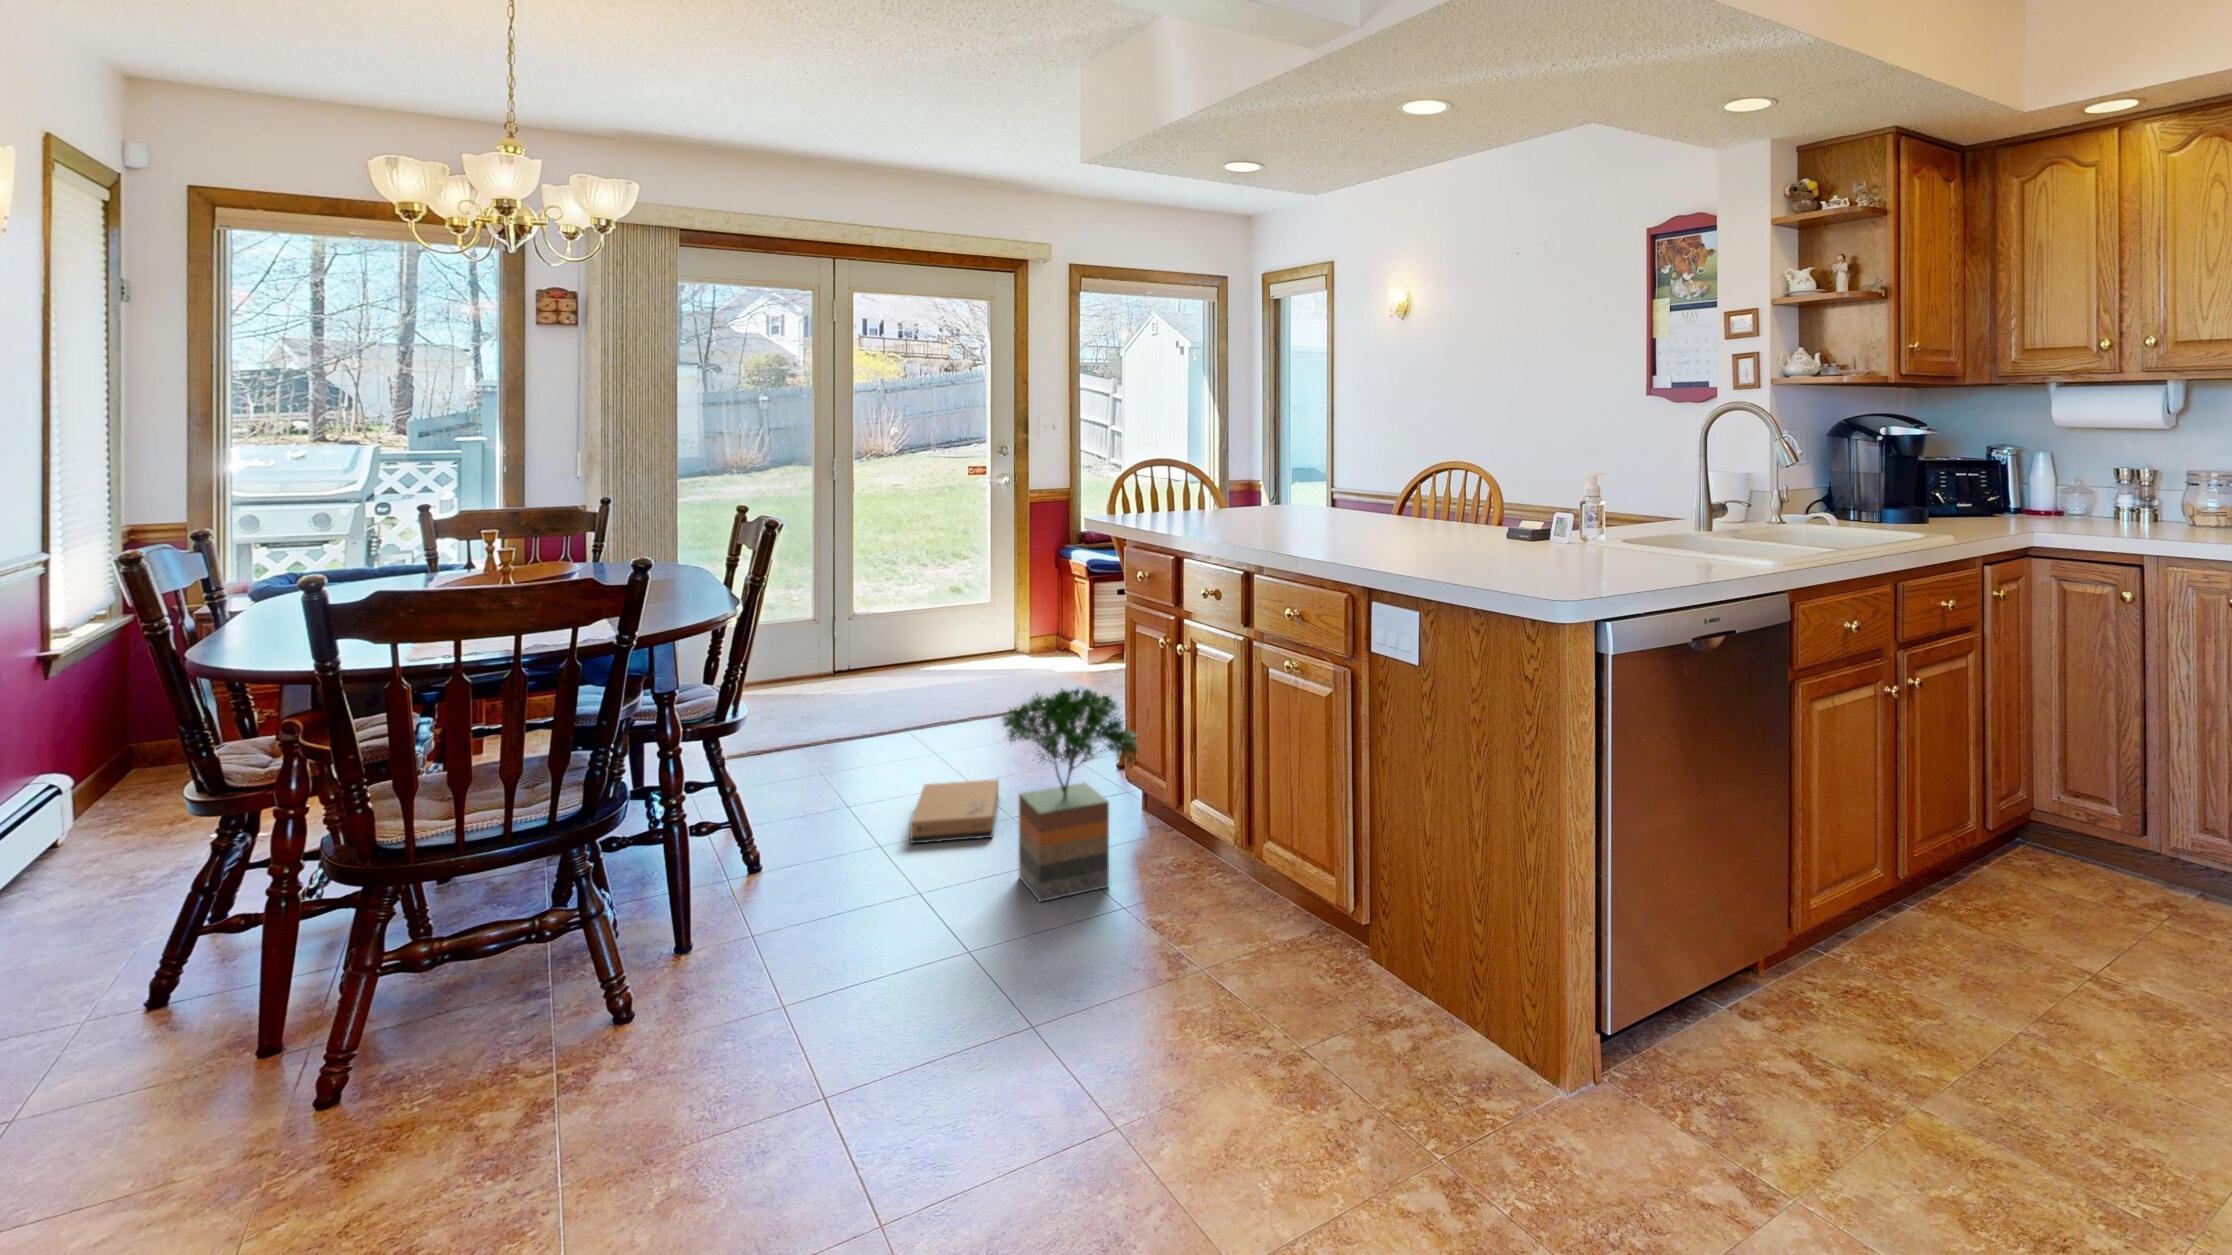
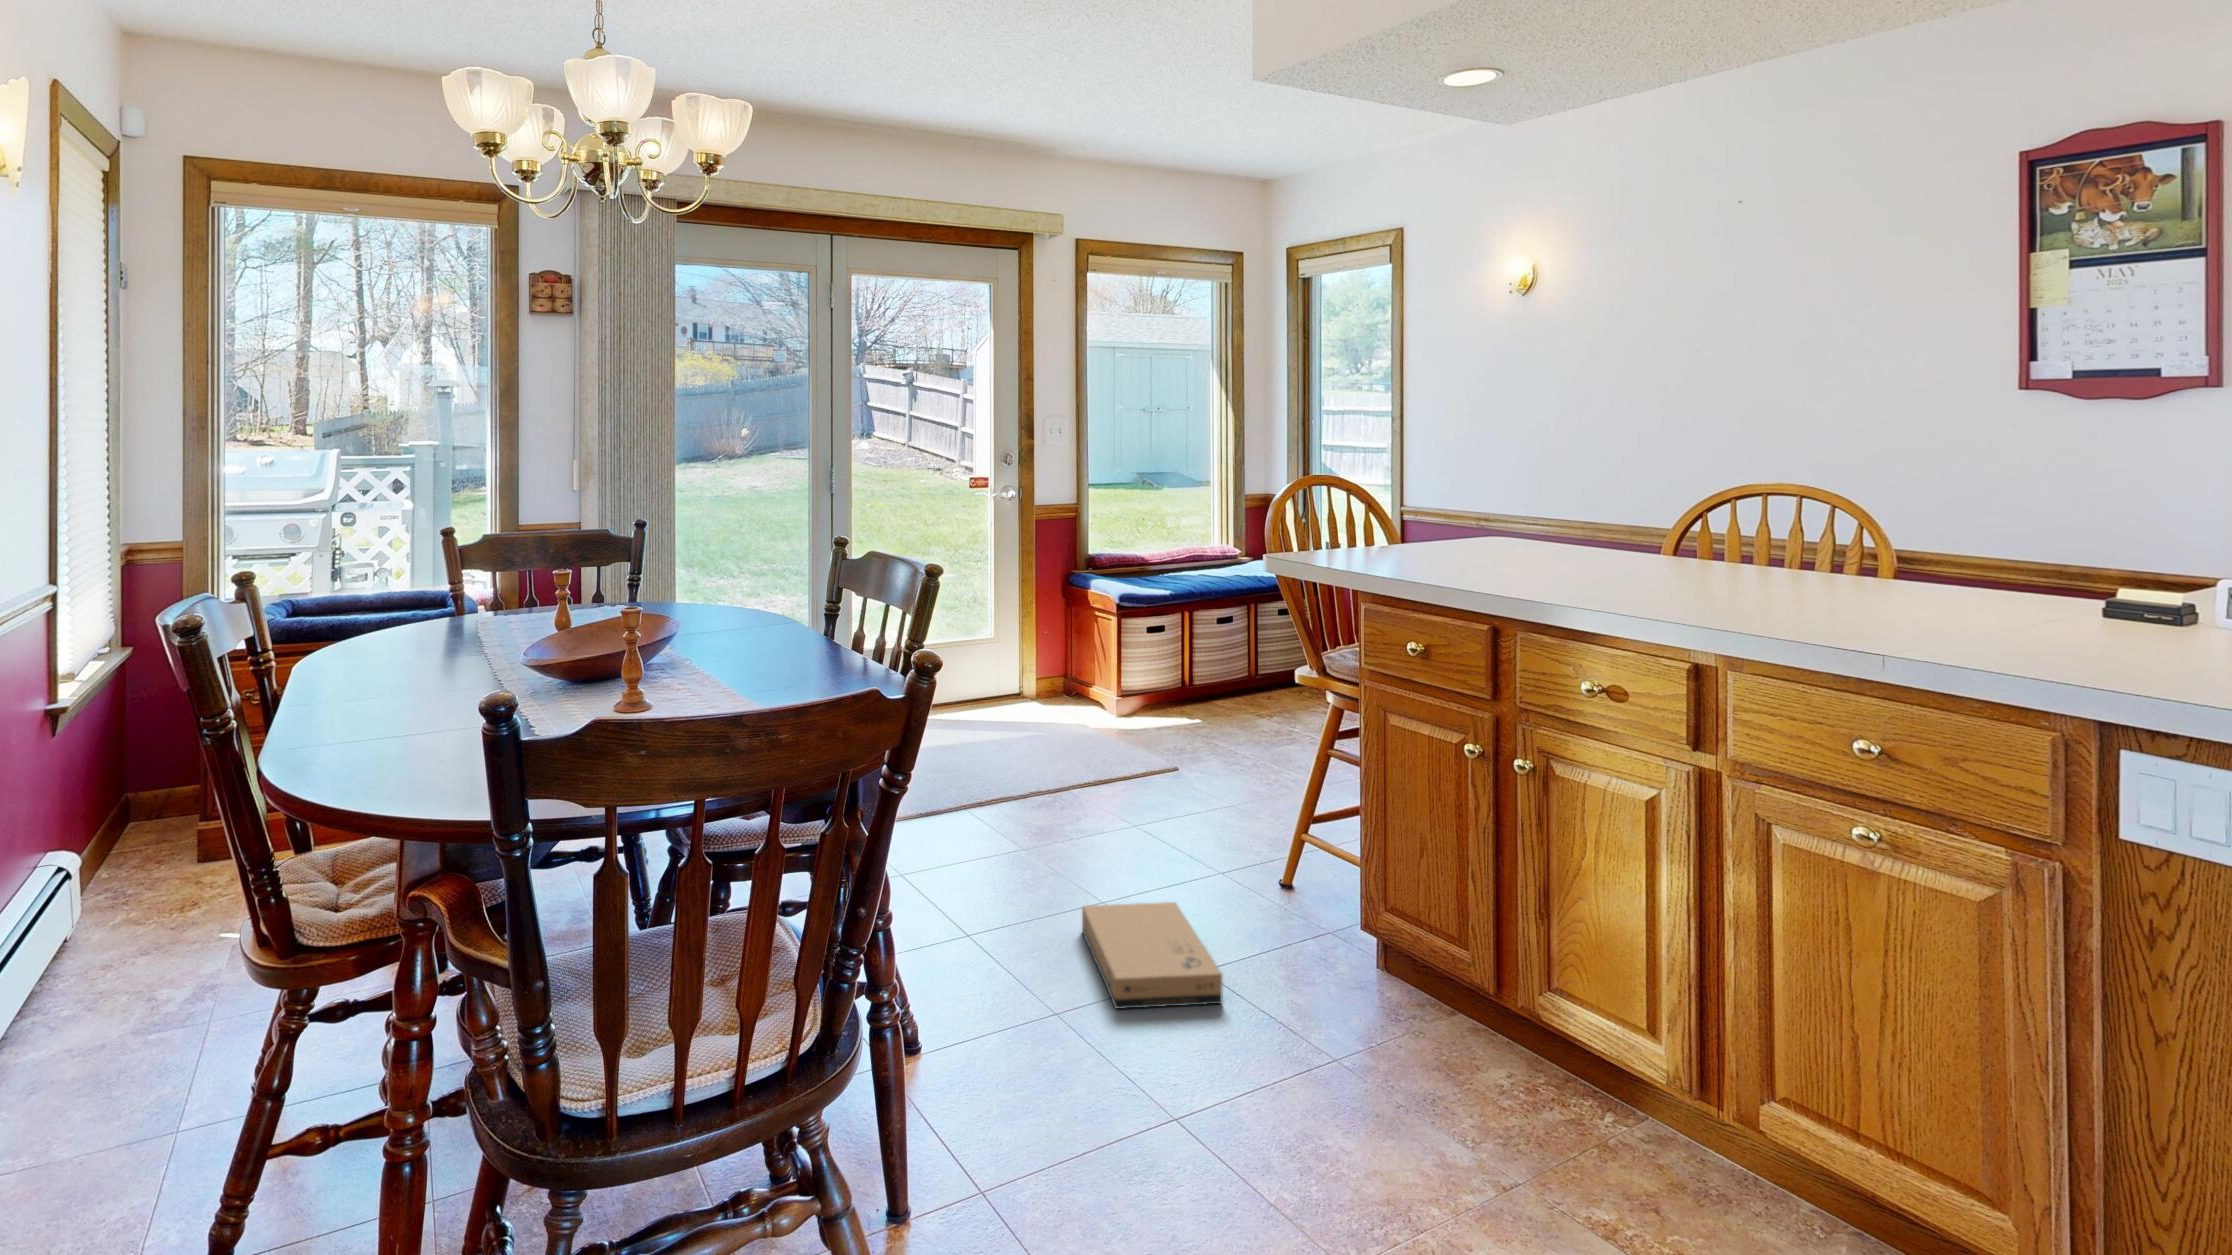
potted tree: present [1002,689,1138,902] -> none [1294,808,1537,1152]

